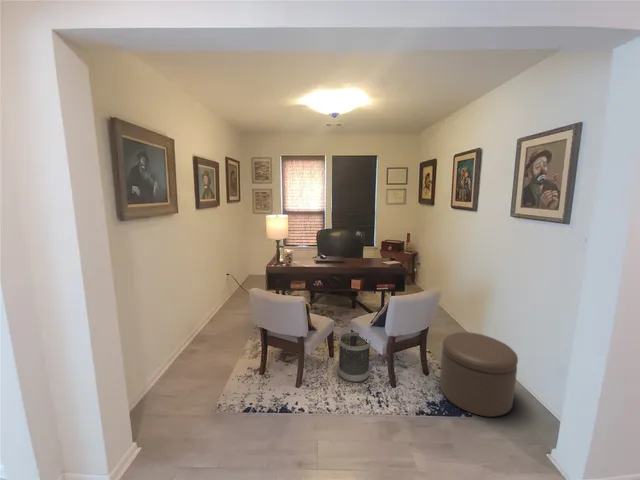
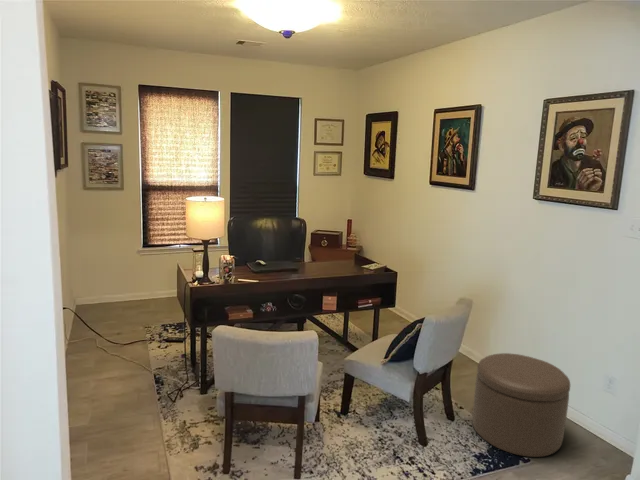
wastebasket: present [338,332,371,382] -> none [339,377,389,452]

